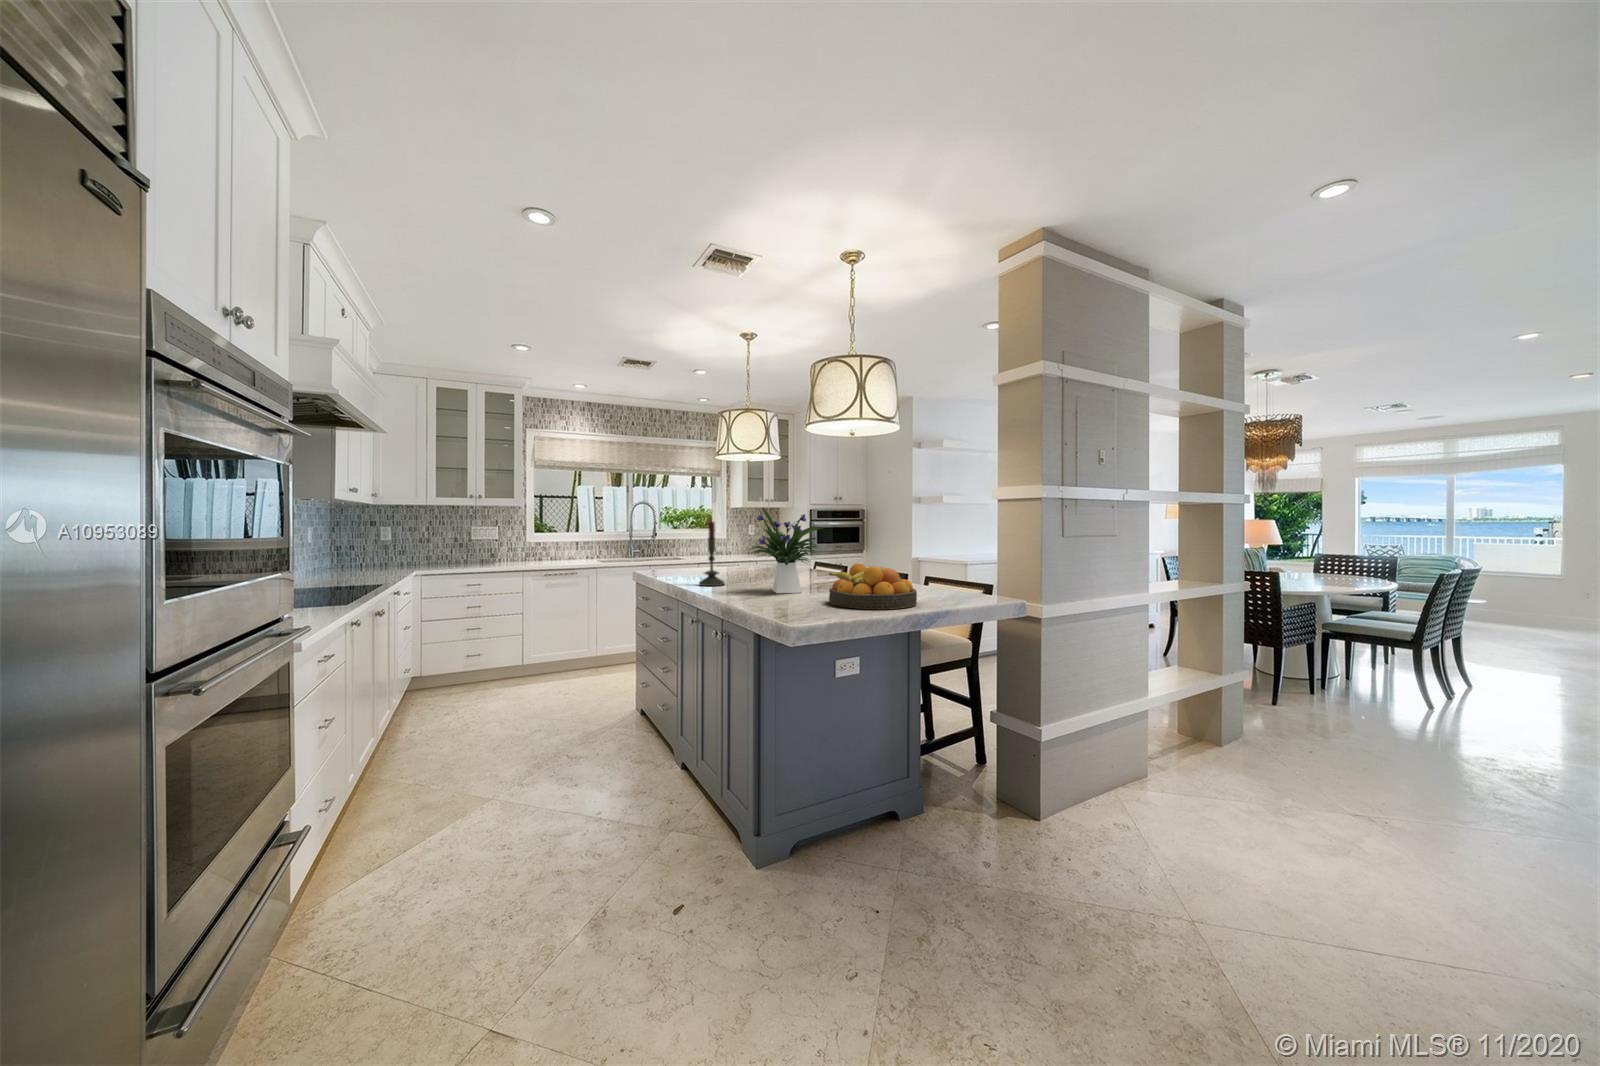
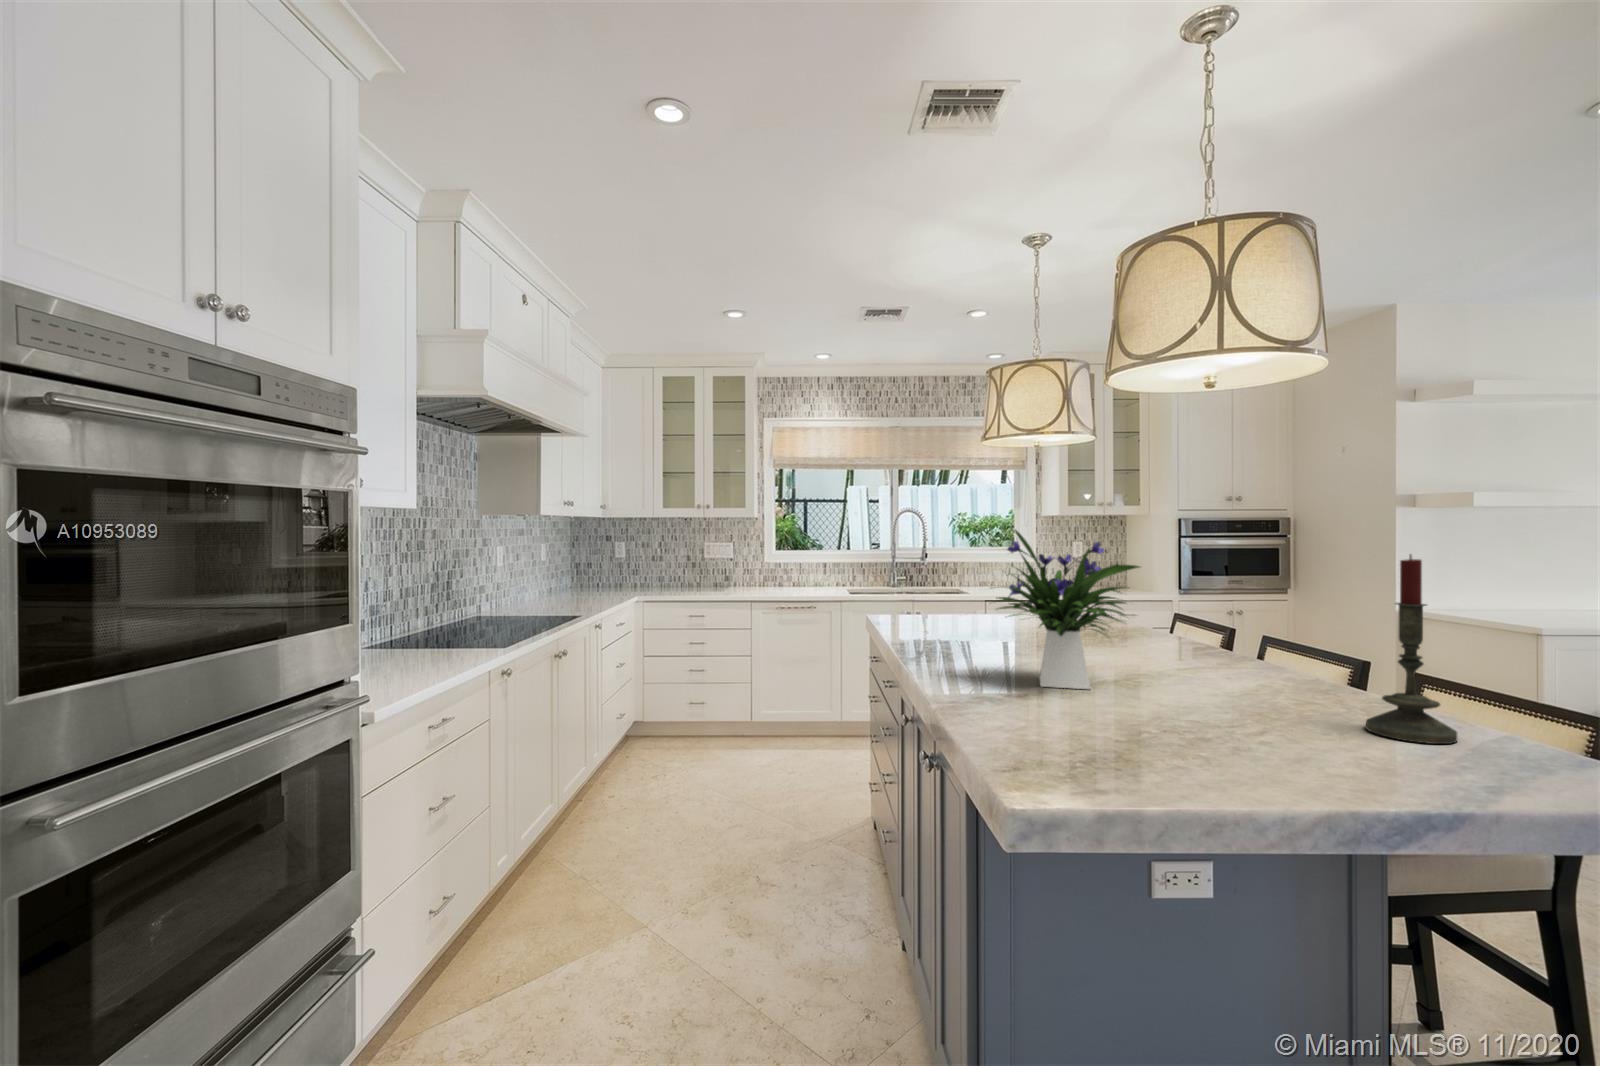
candle: present [699,522,724,586] -> present [1366,555,1457,744]
fruit bowl: present [829,563,917,609] -> none [1125,652,1347,776]

